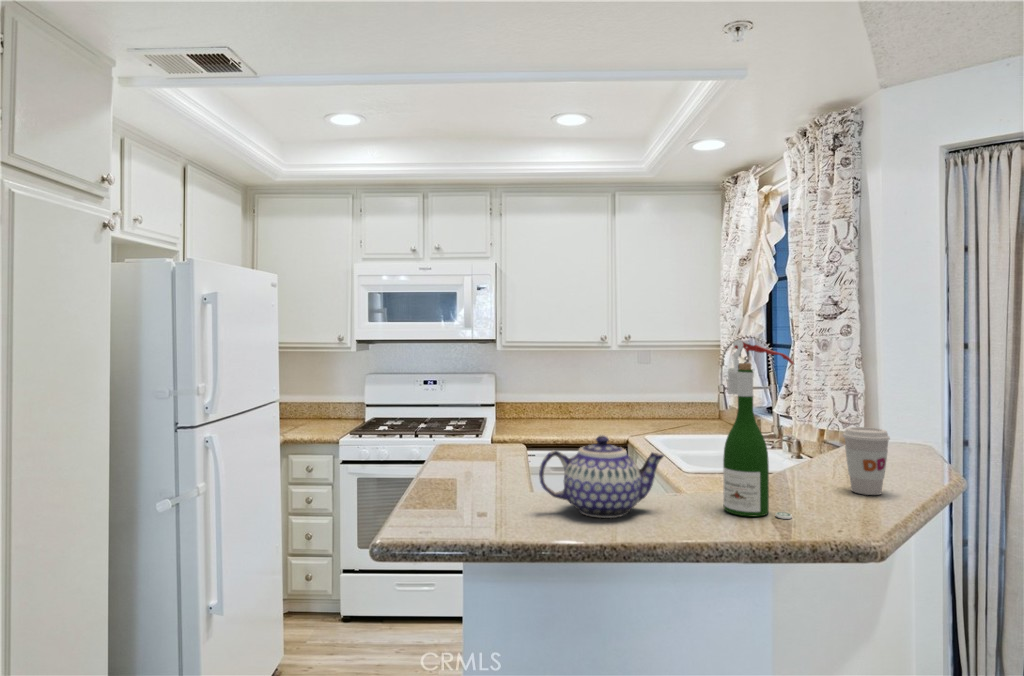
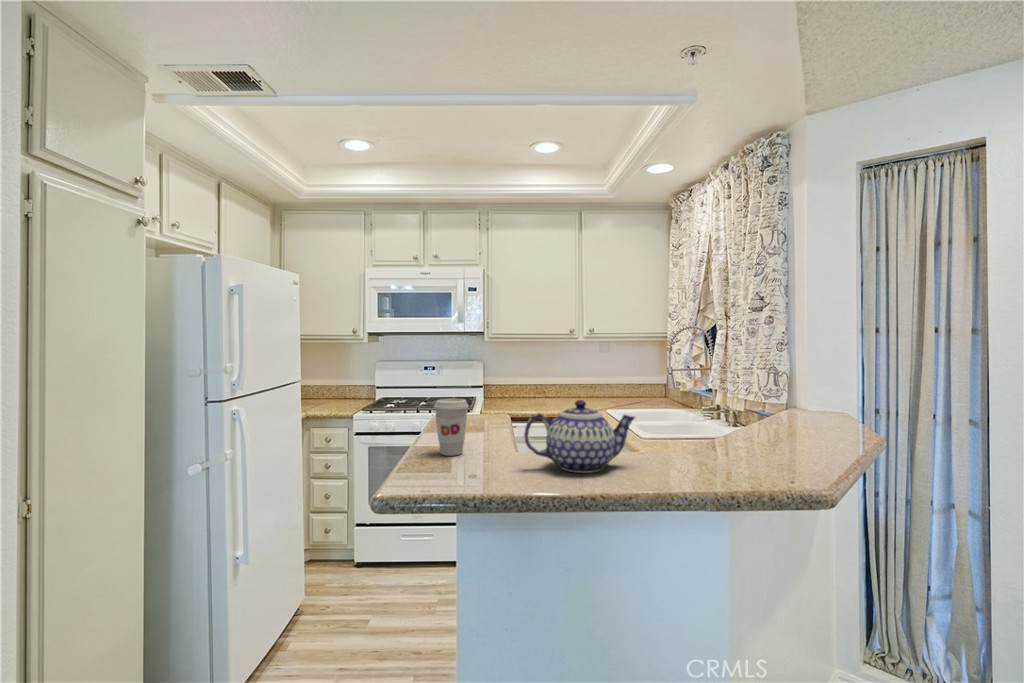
wine bottle: present [723,340,794,519] -> none [687,314,751,472]
coffee cup: present [843,427,890,495] -> present [434,399,468,456]

